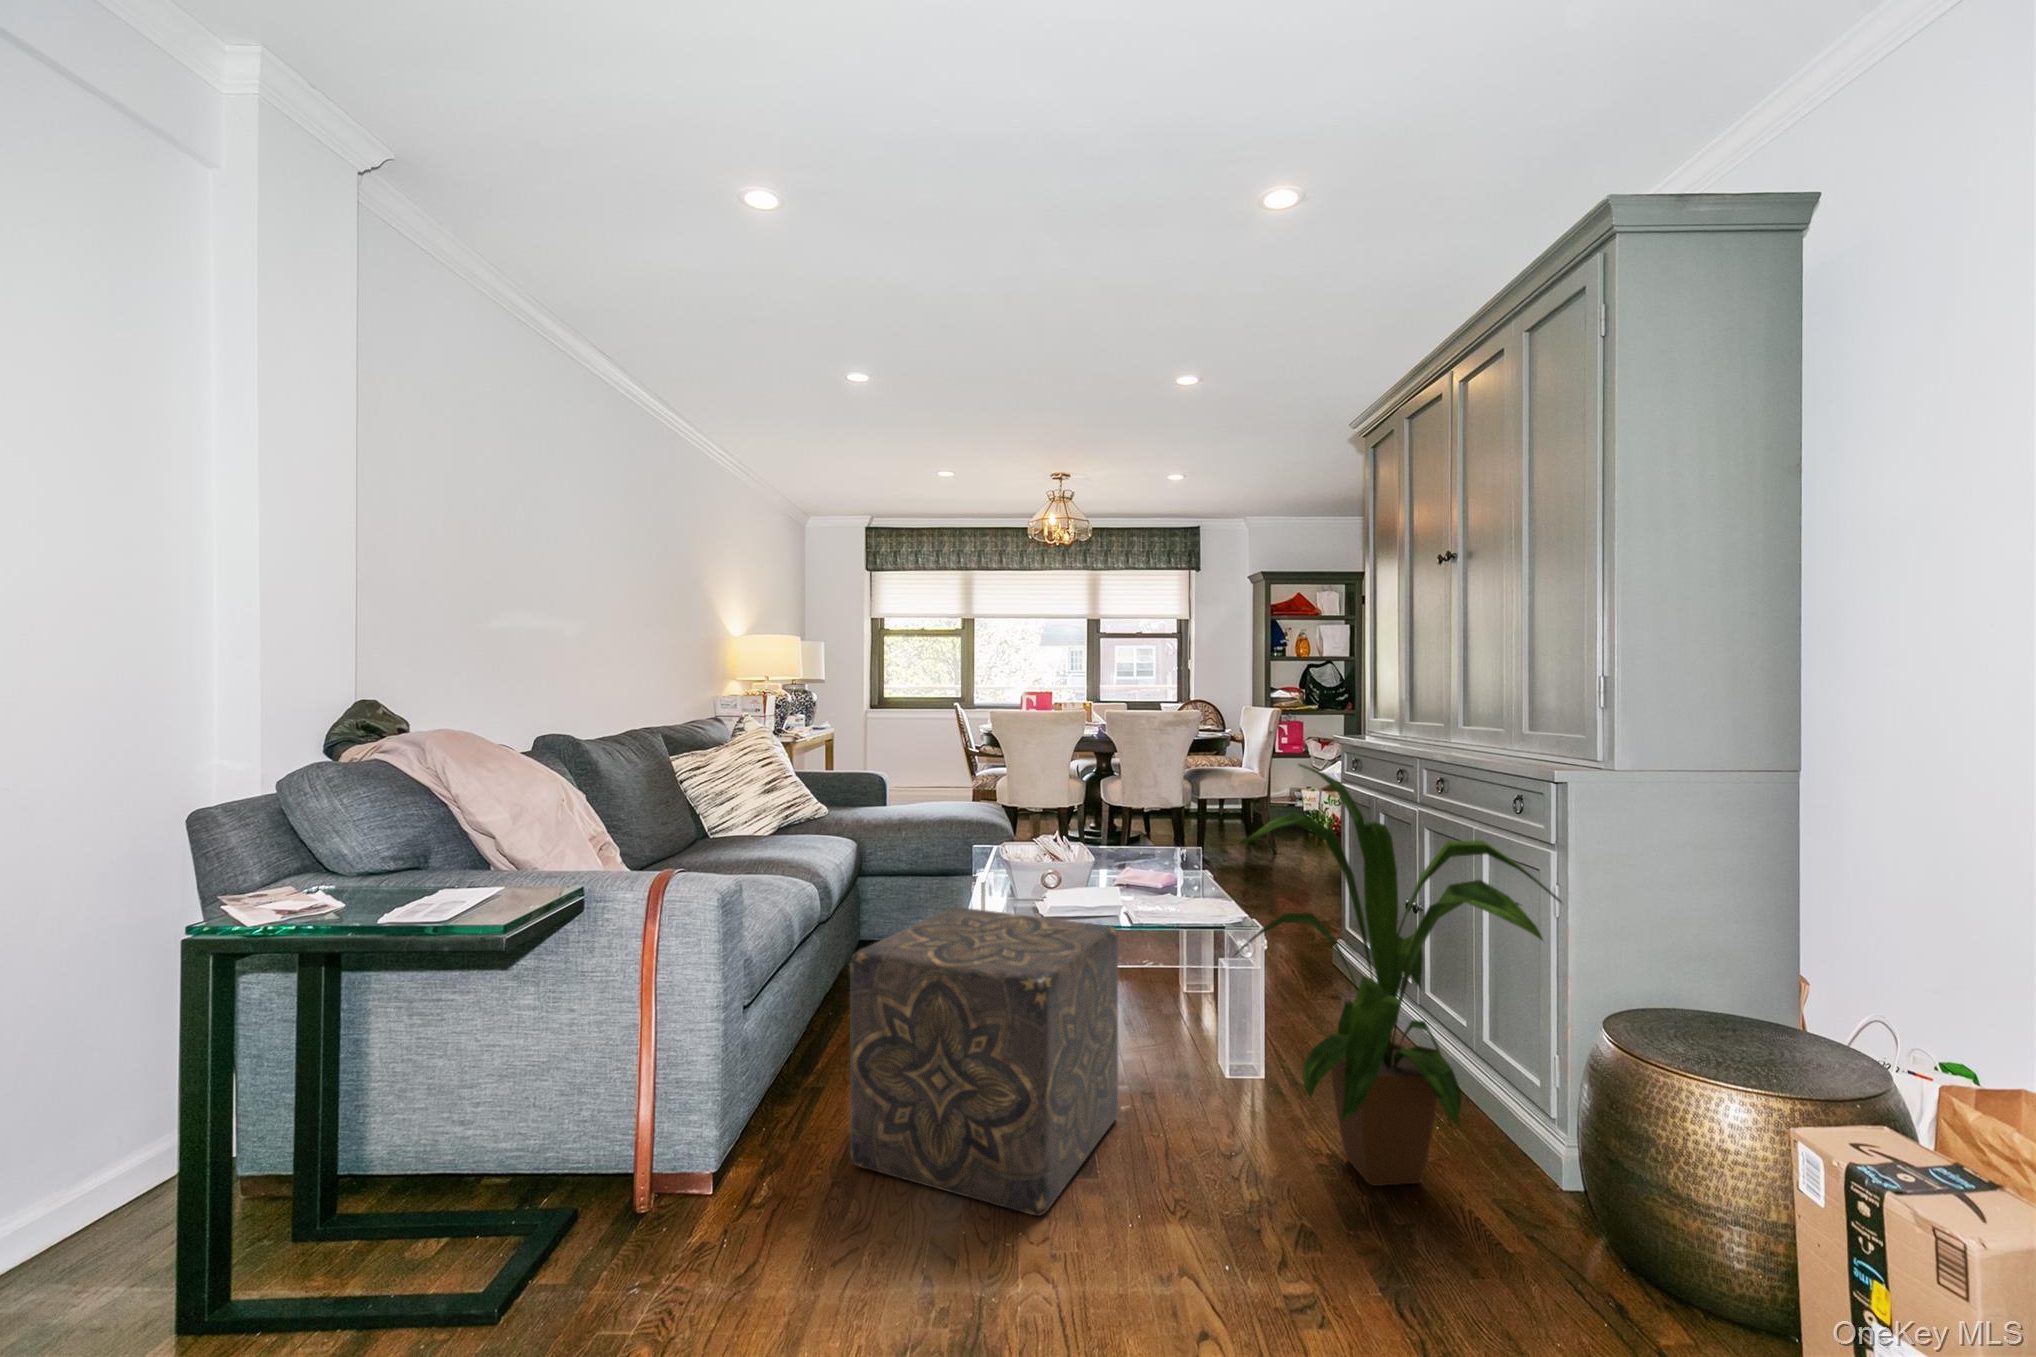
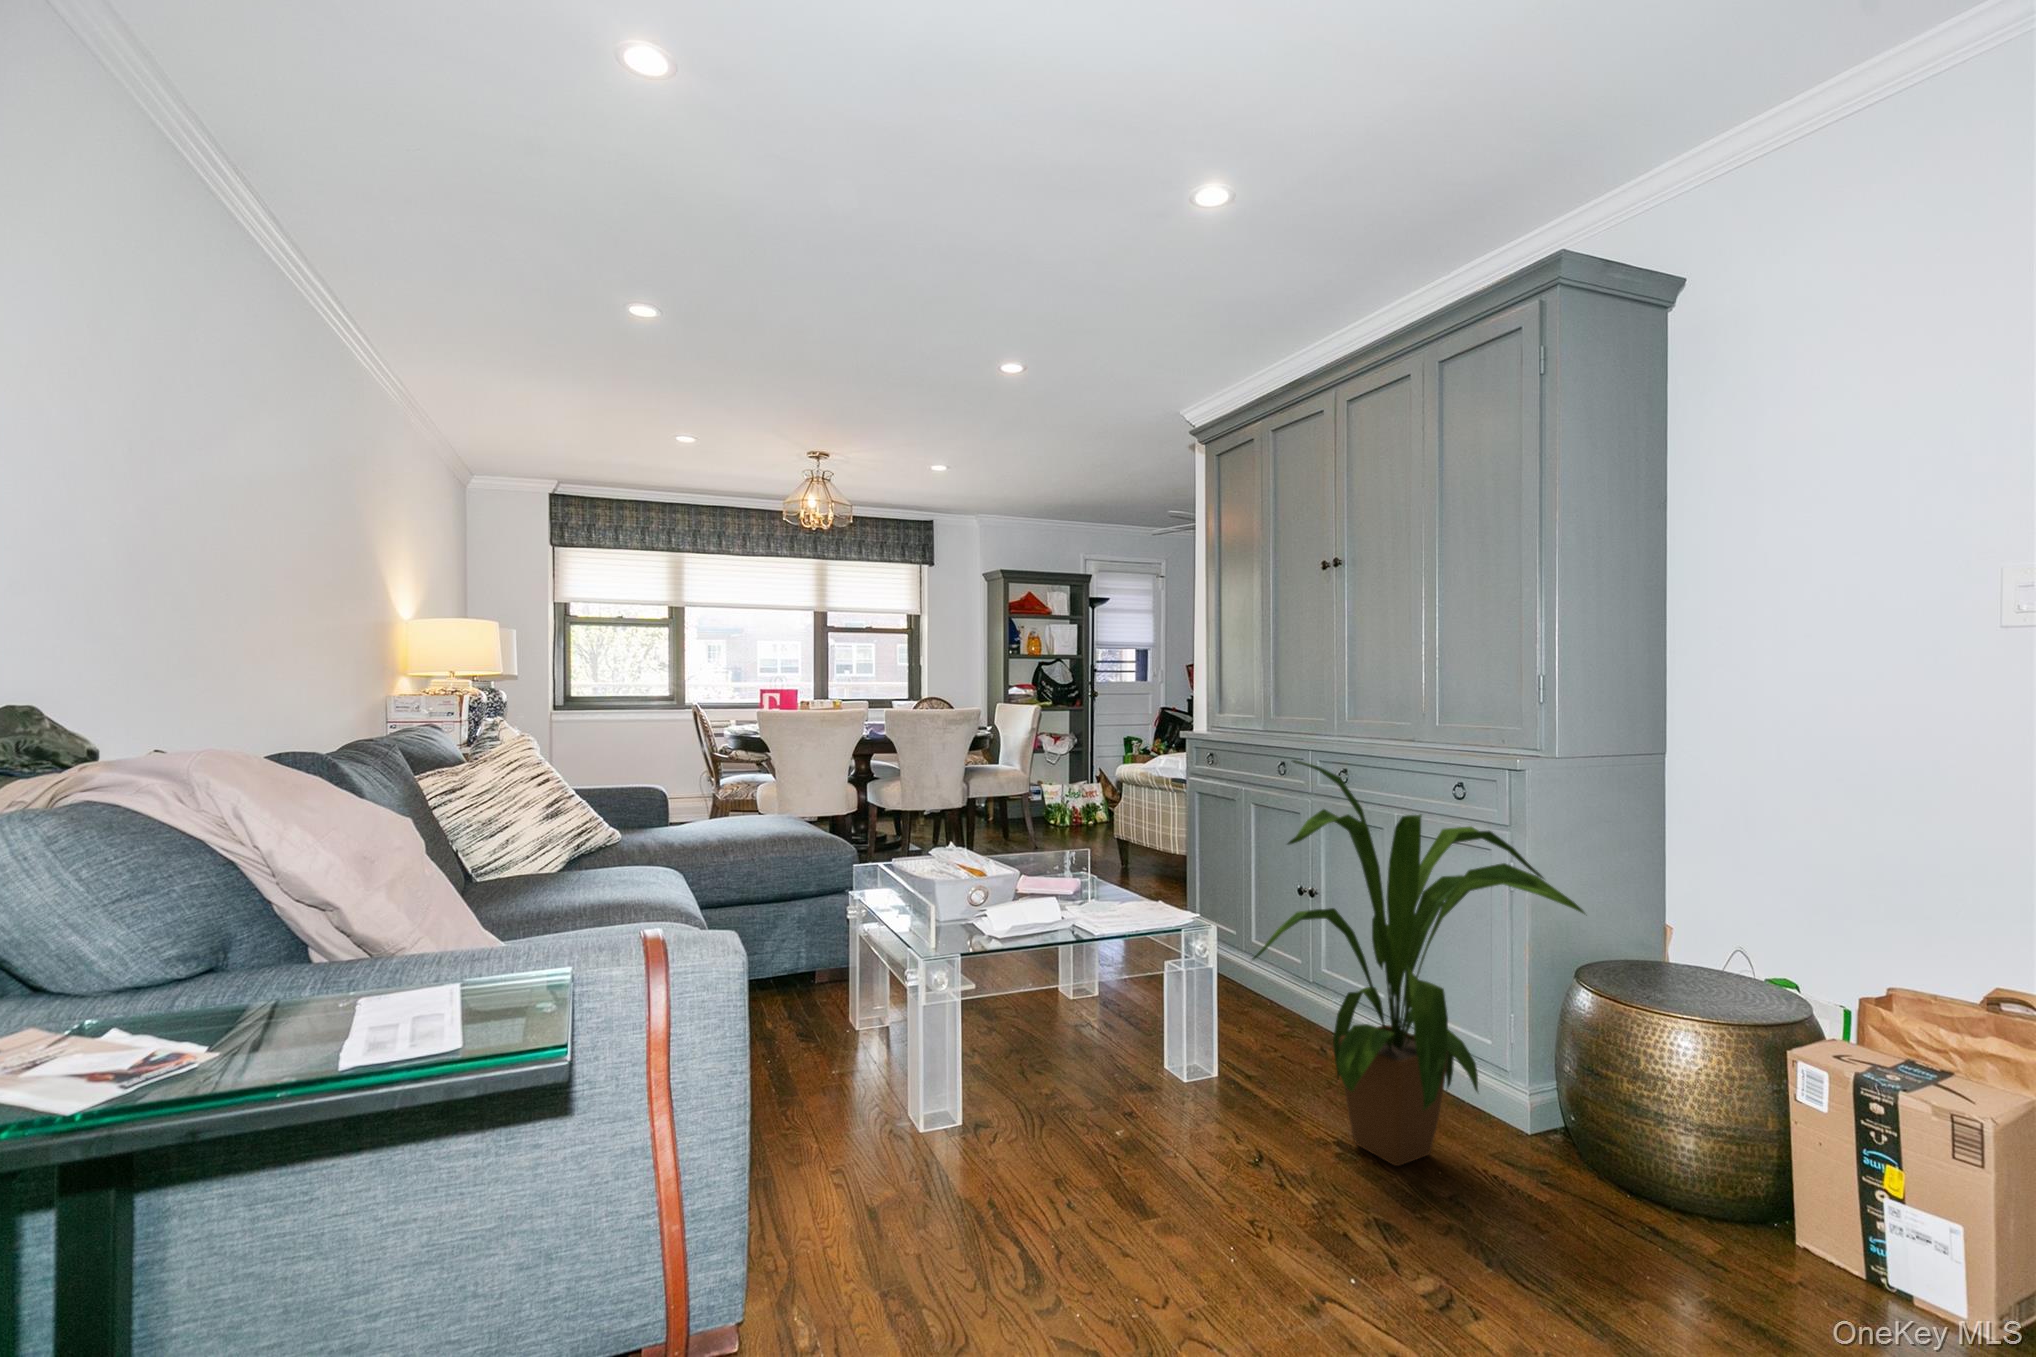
ottoman: present [850,907,1118,1216] -> none [887,939,1151,1279]

